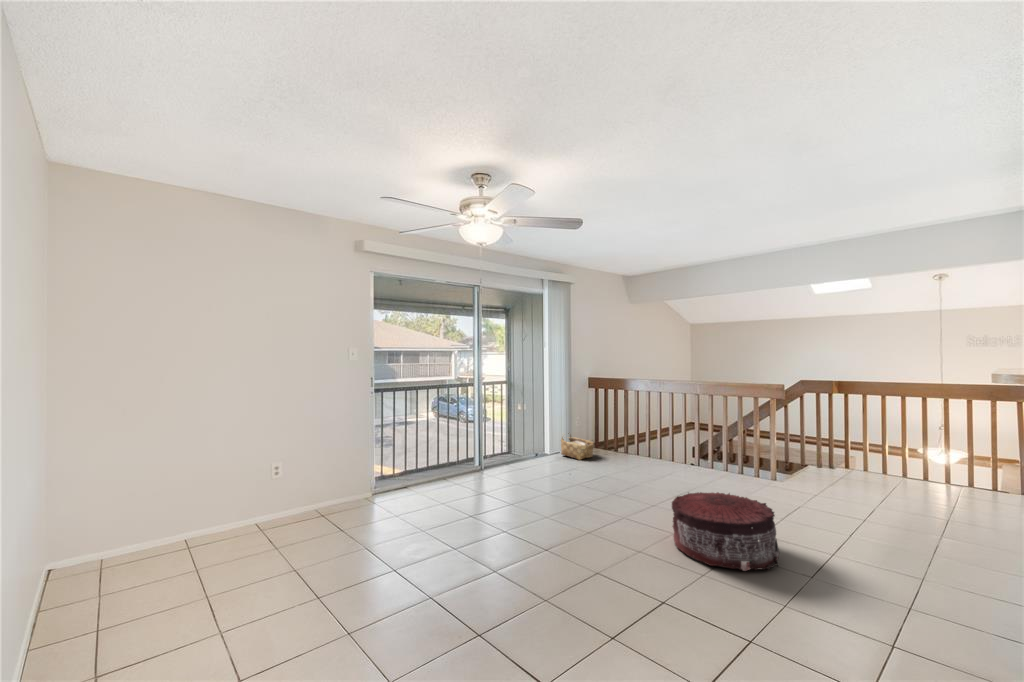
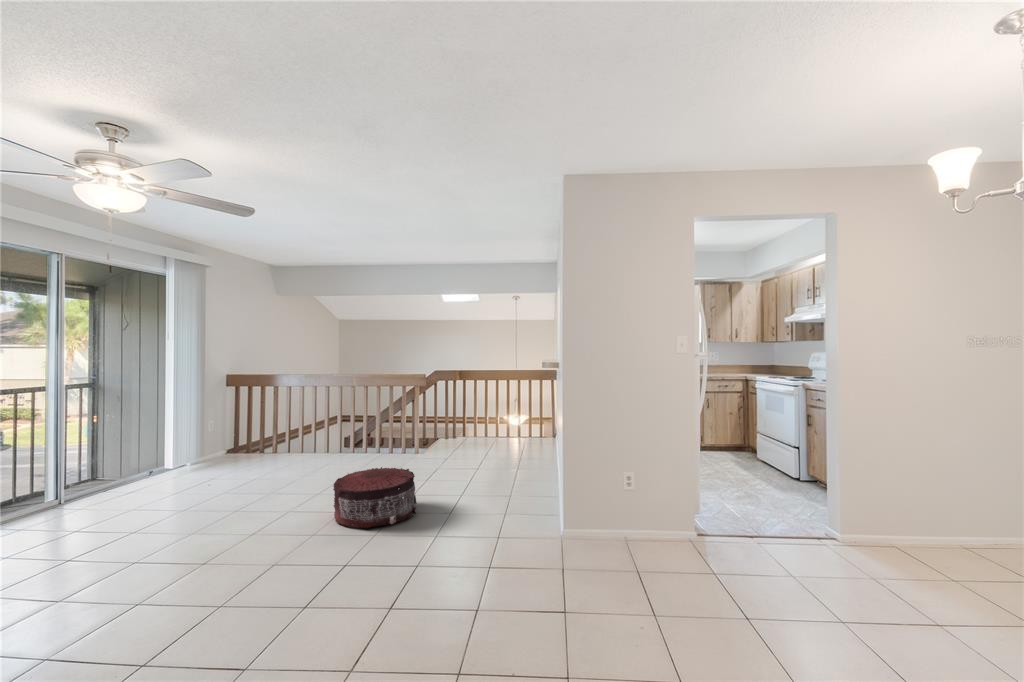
woven basket: present [561,433,594,460] -> none [192,438,239,468]

